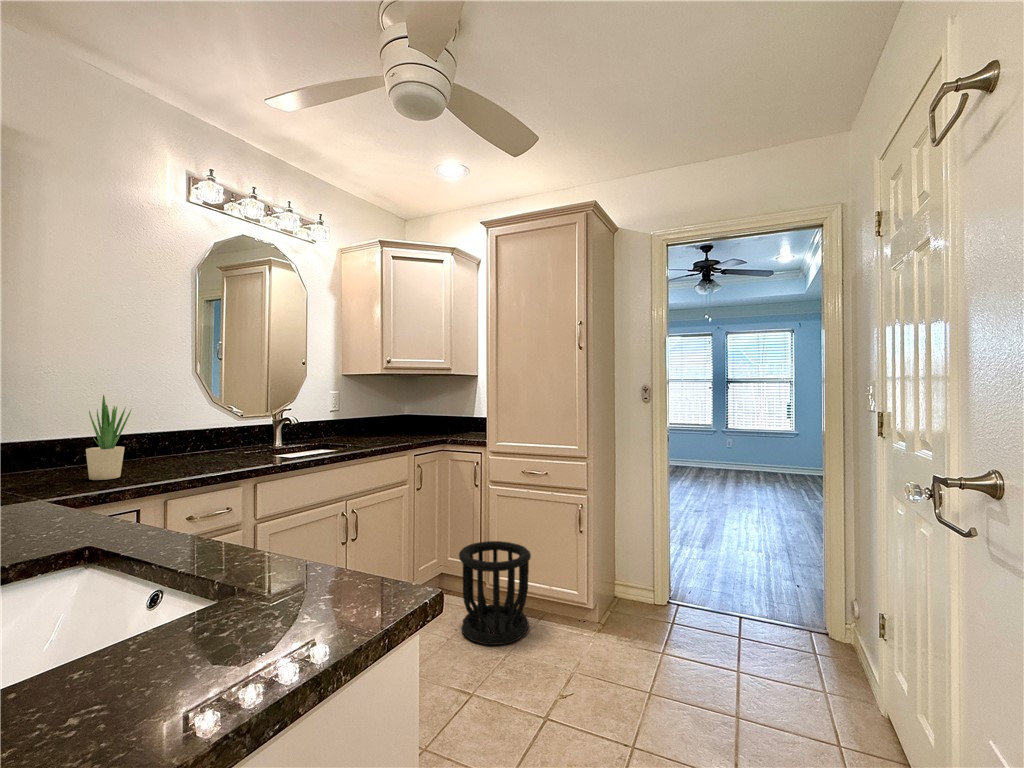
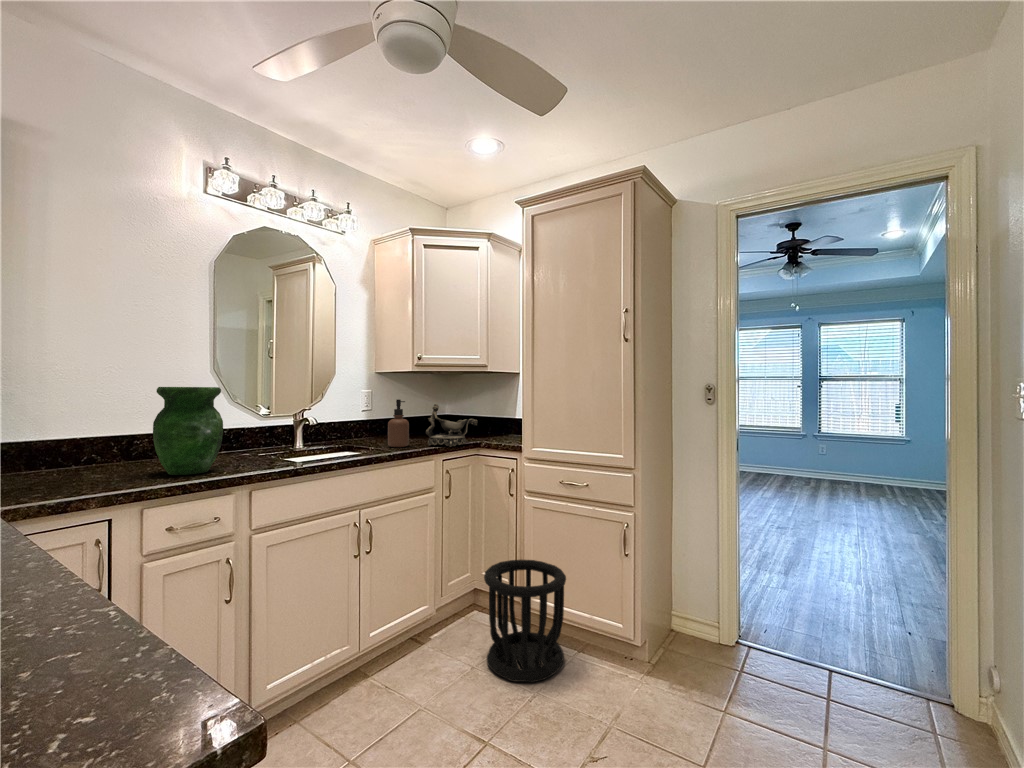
vase: none [162,389,228,470] -> present [153,387,223,475]
potted plant: present [86,395,131,480] -> none [65,392,116,485]
soap dispenser: none [363,400,382,444] -> present [388,399,409,447]
decorative bowl: none [398,404,444,443] -> present [426,404,477,447]

